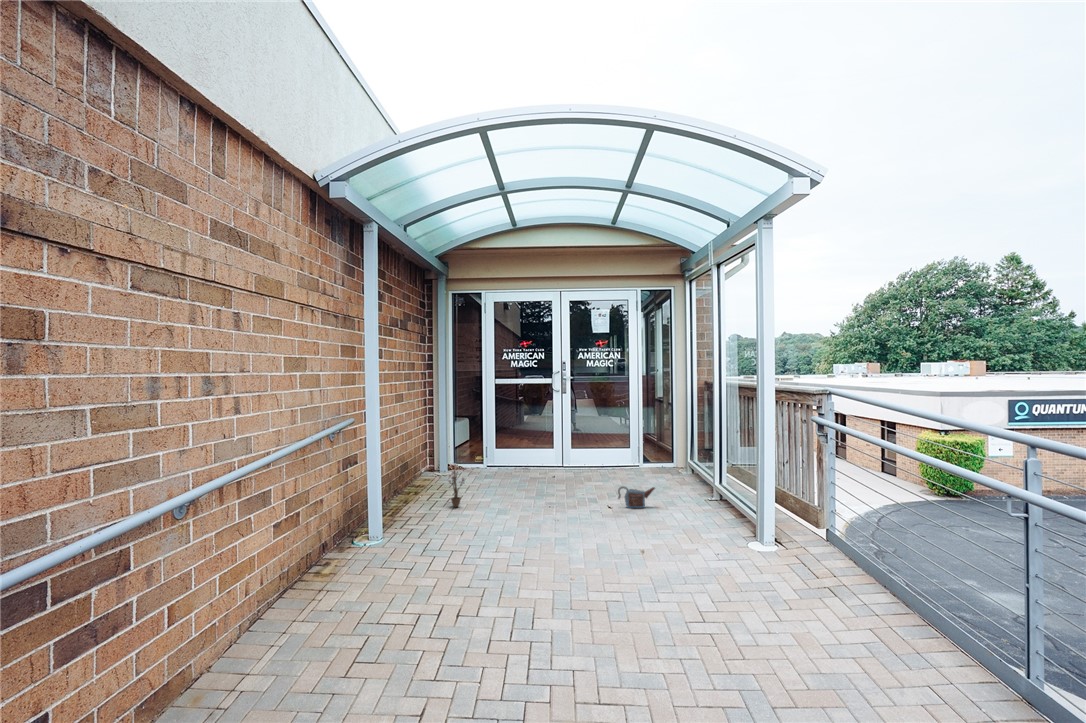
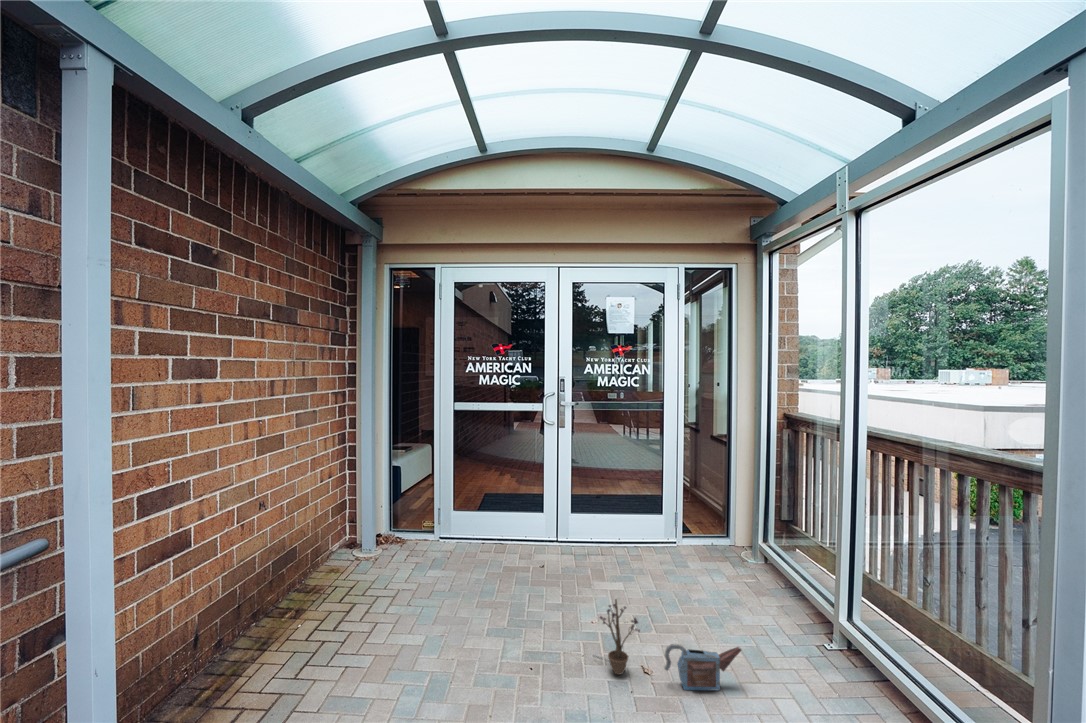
decorative plant: present [449,470,464,507] -> present [596,600,640,675]

